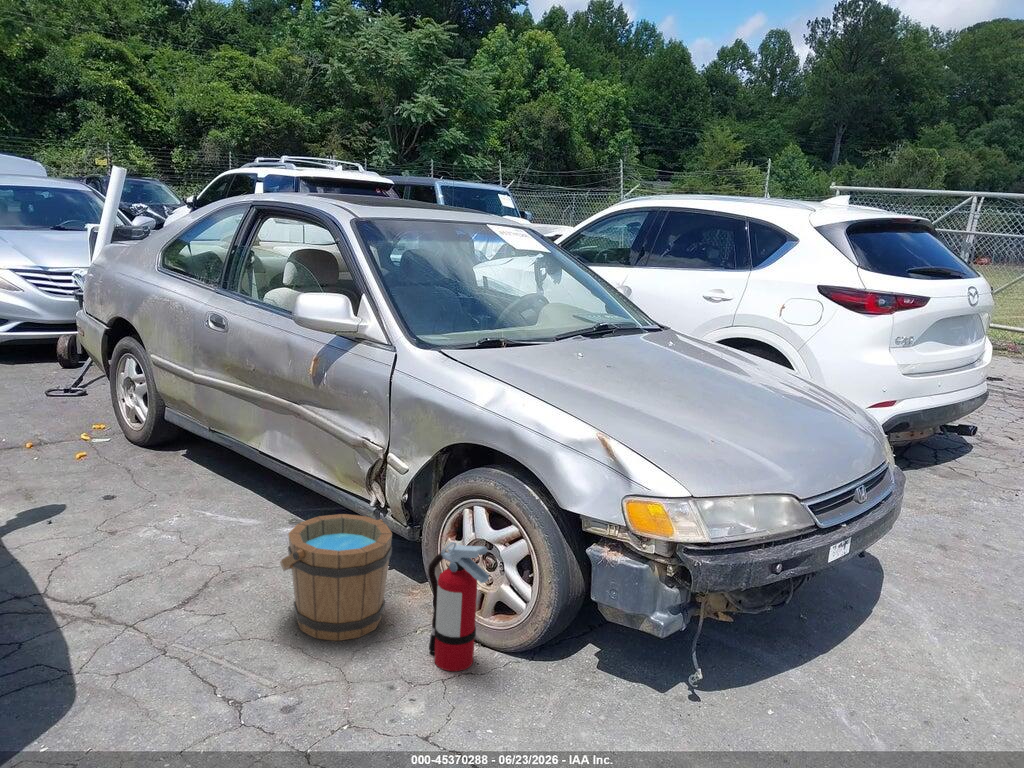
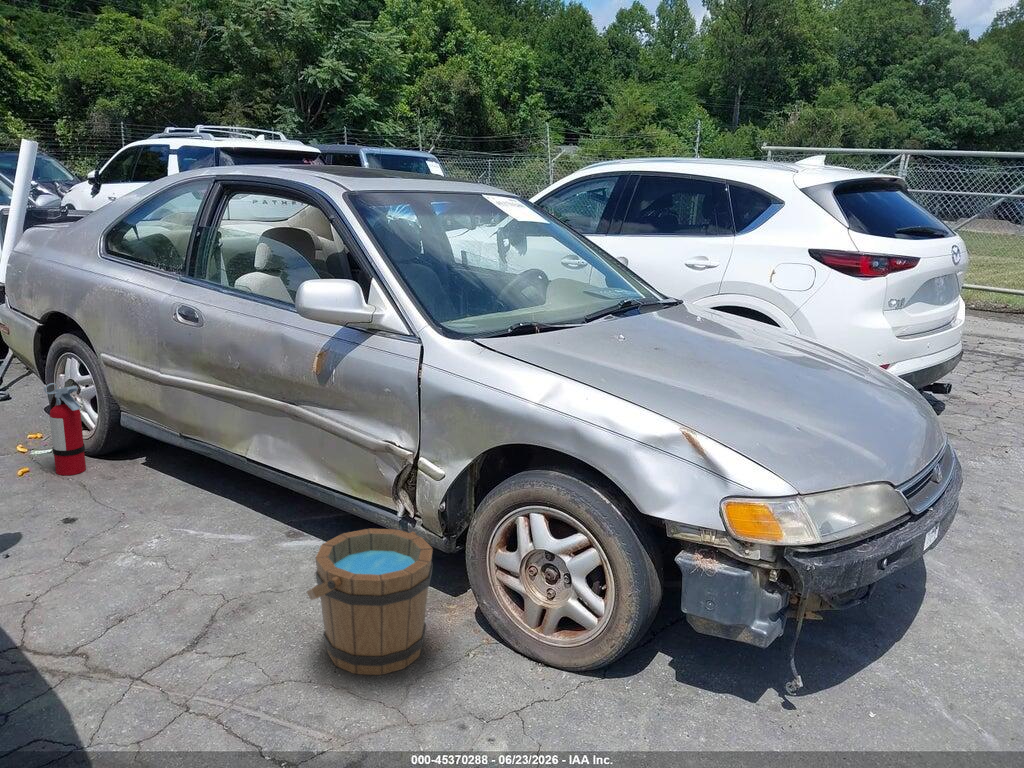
fire extinguisher: present [428,542,489,671] -> present [44,383,86,475]

